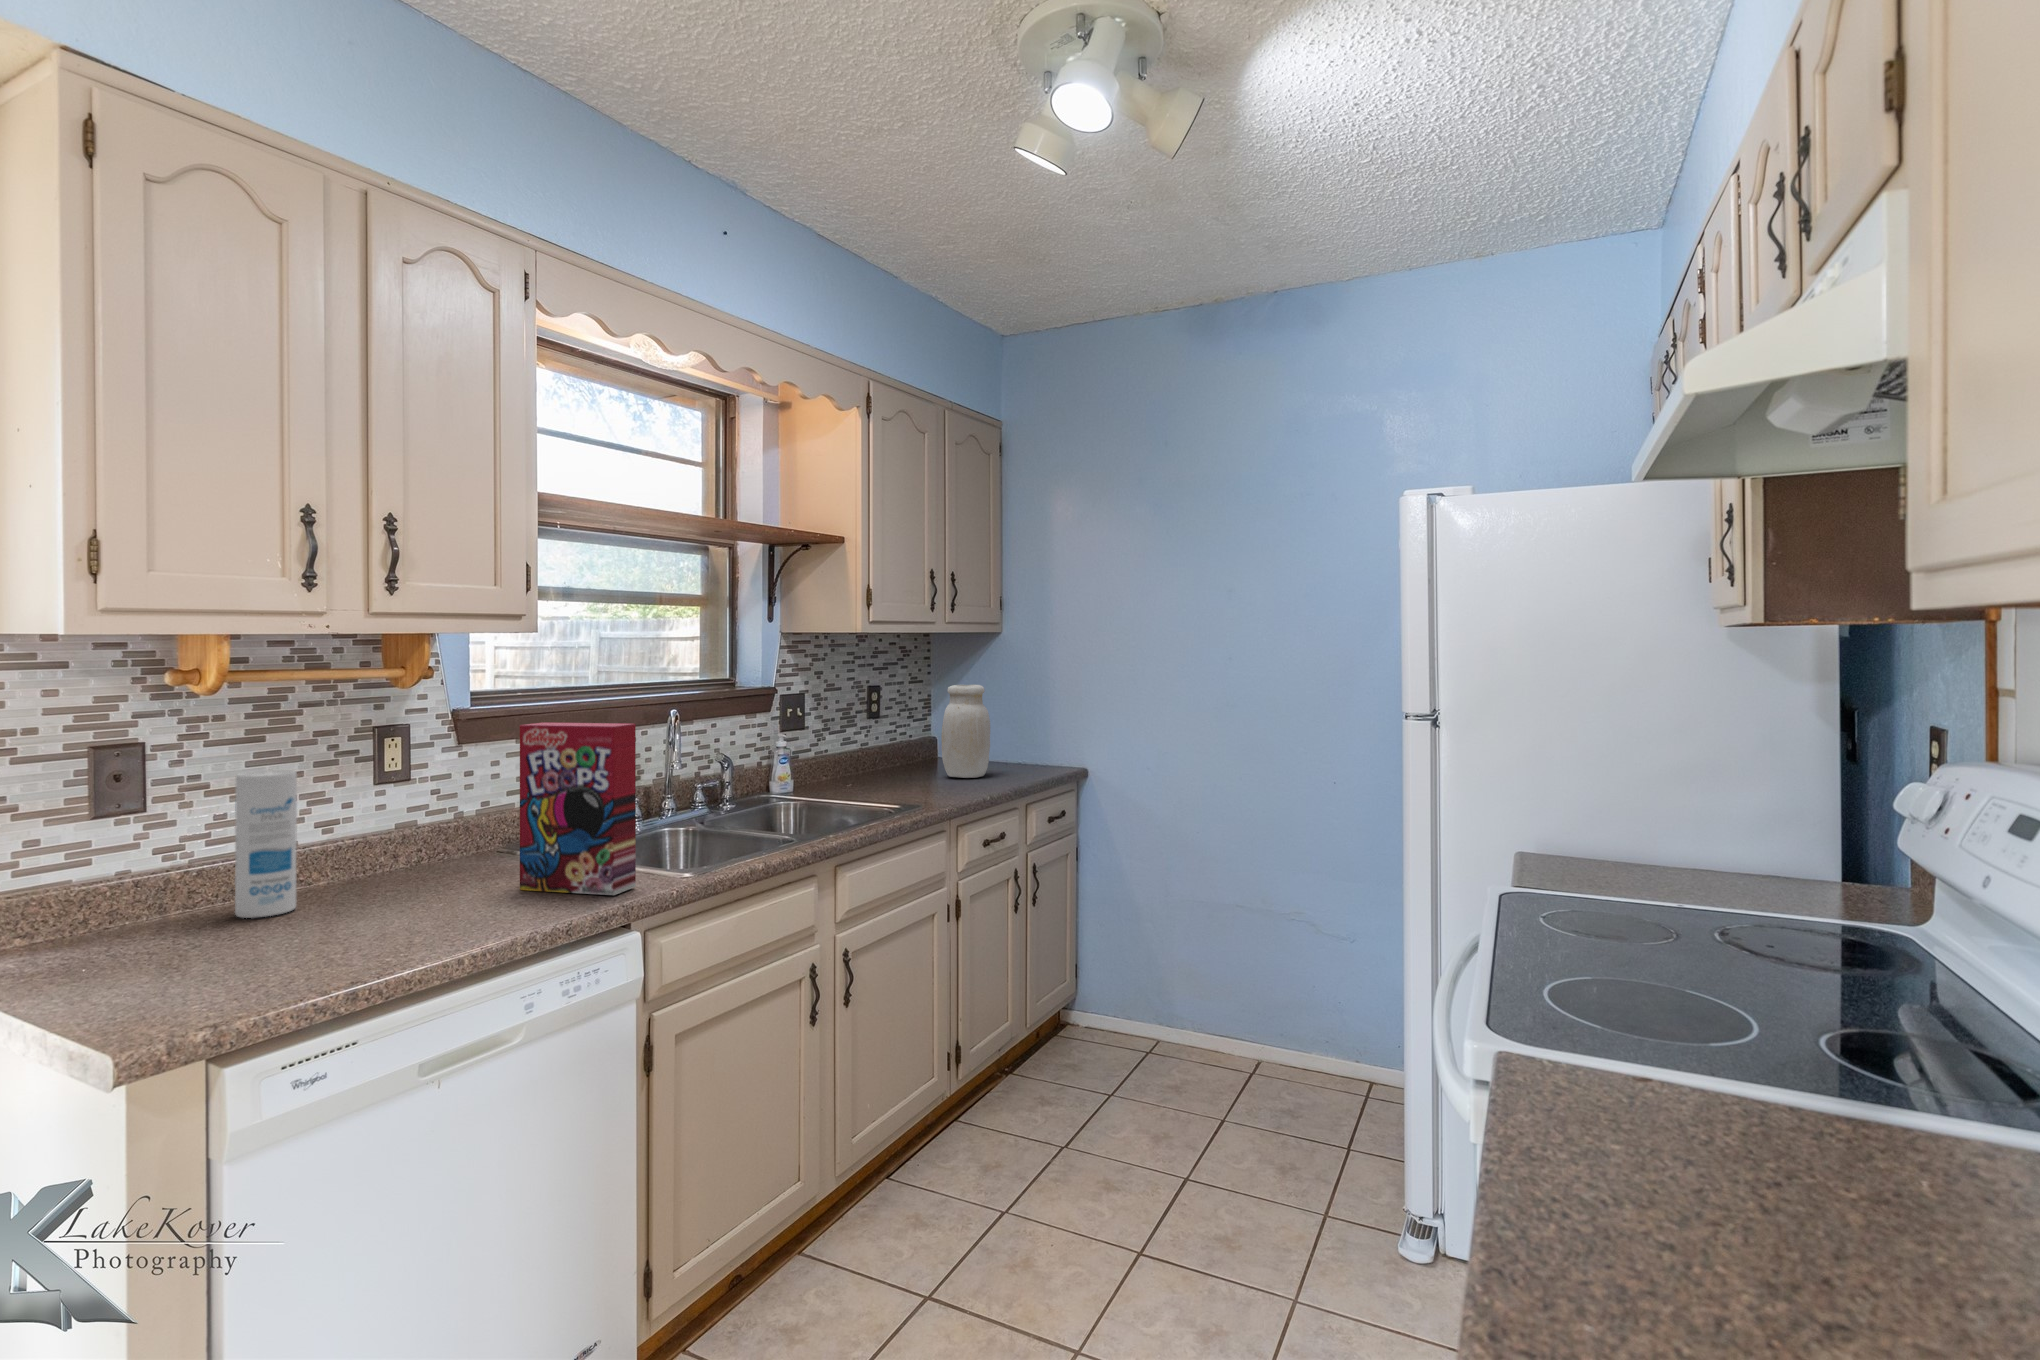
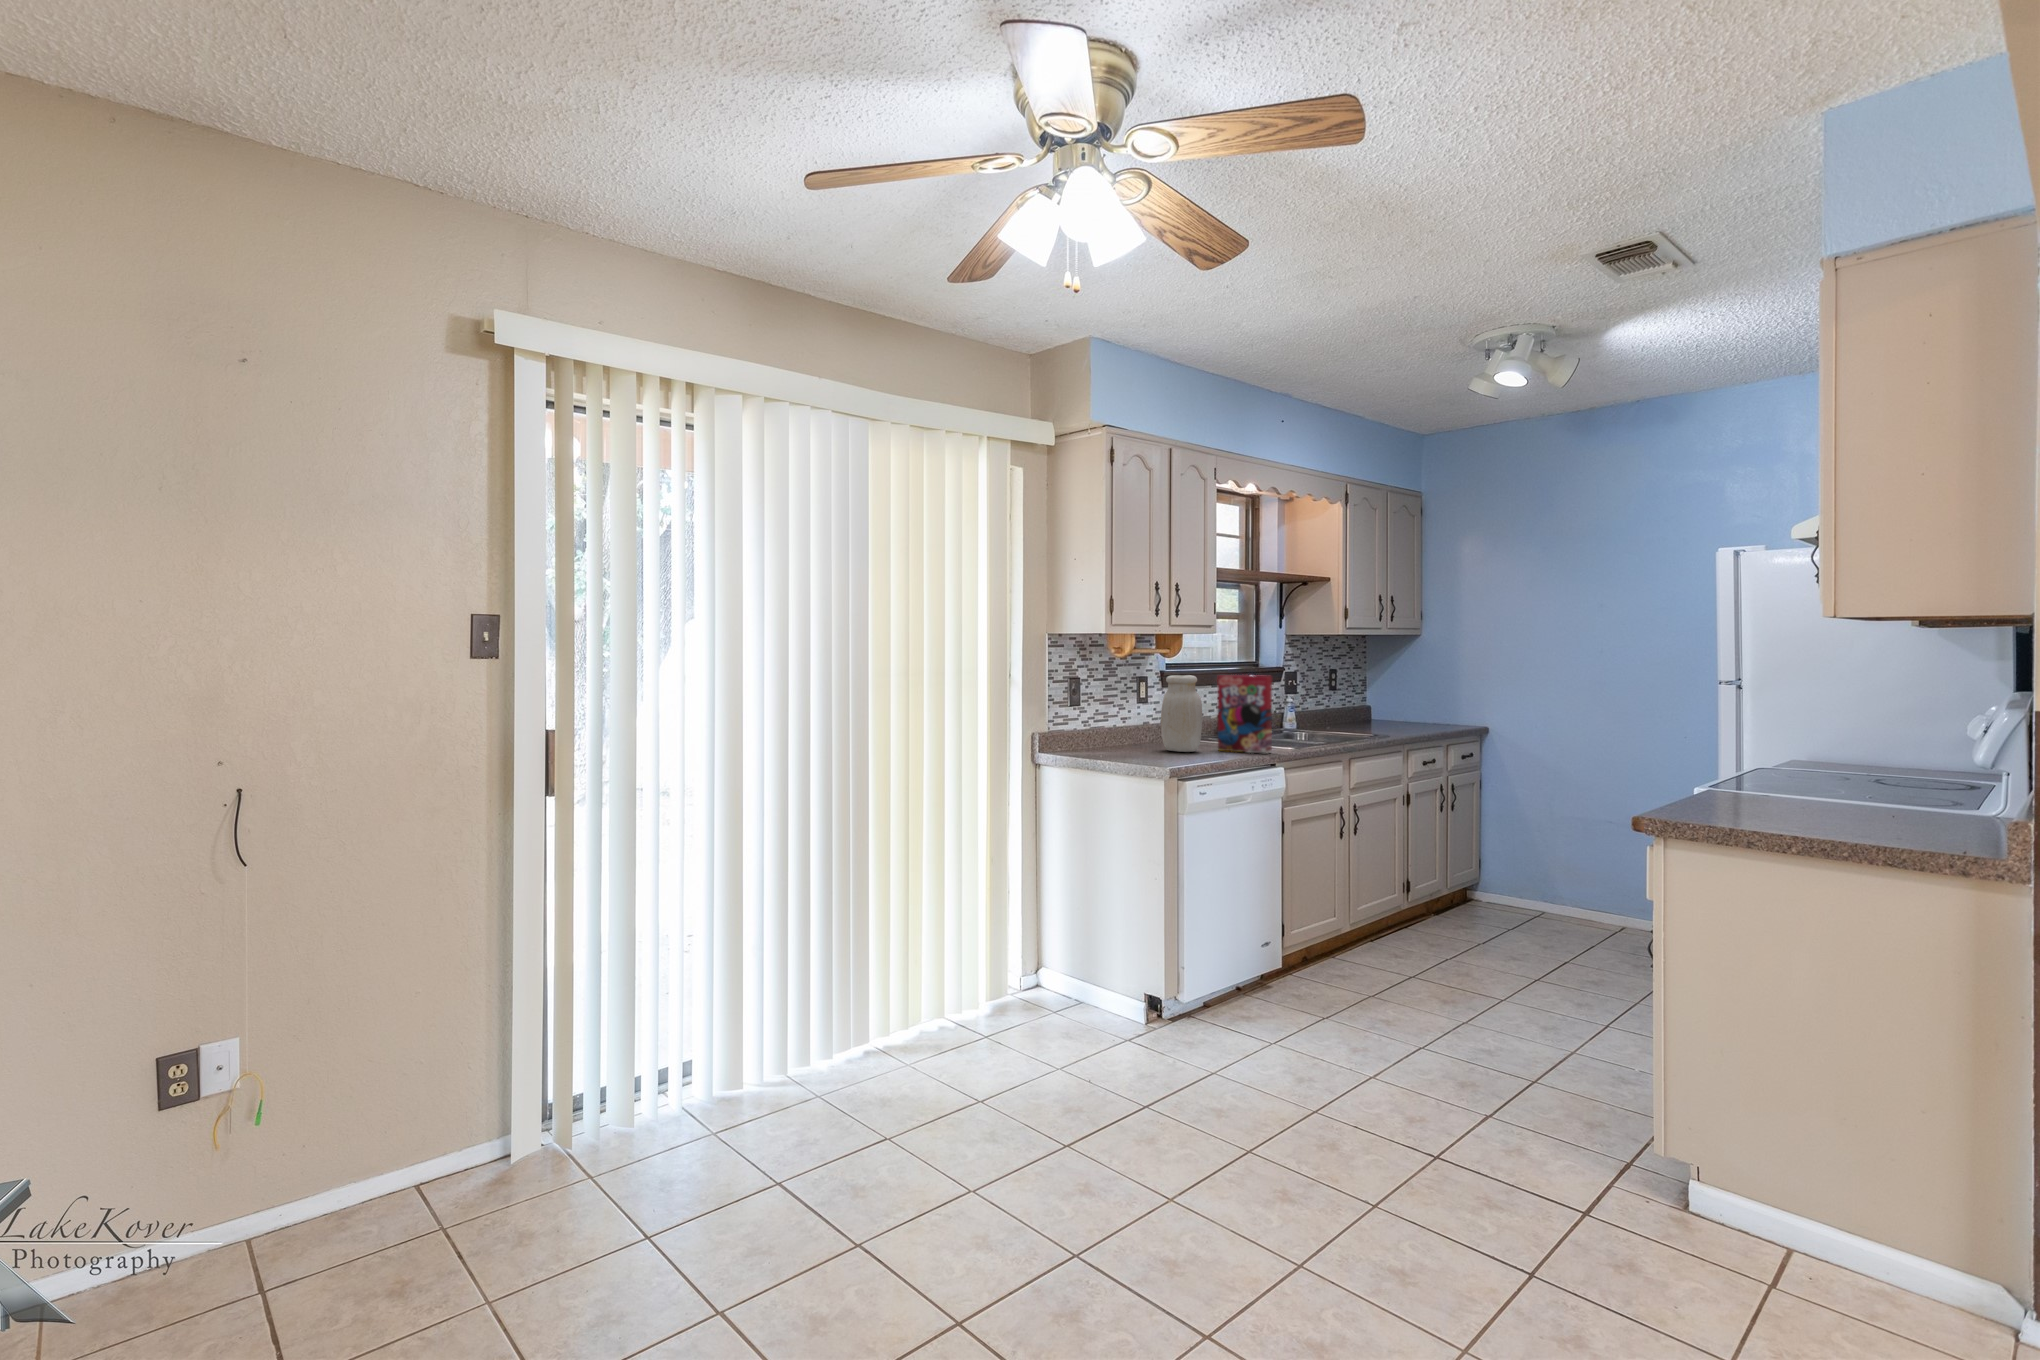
jar: present [941,685,990,778] -> present [1161,675,1202,752]
canister: present [235,770,297,918] -> none [1114,691,1135,751]

